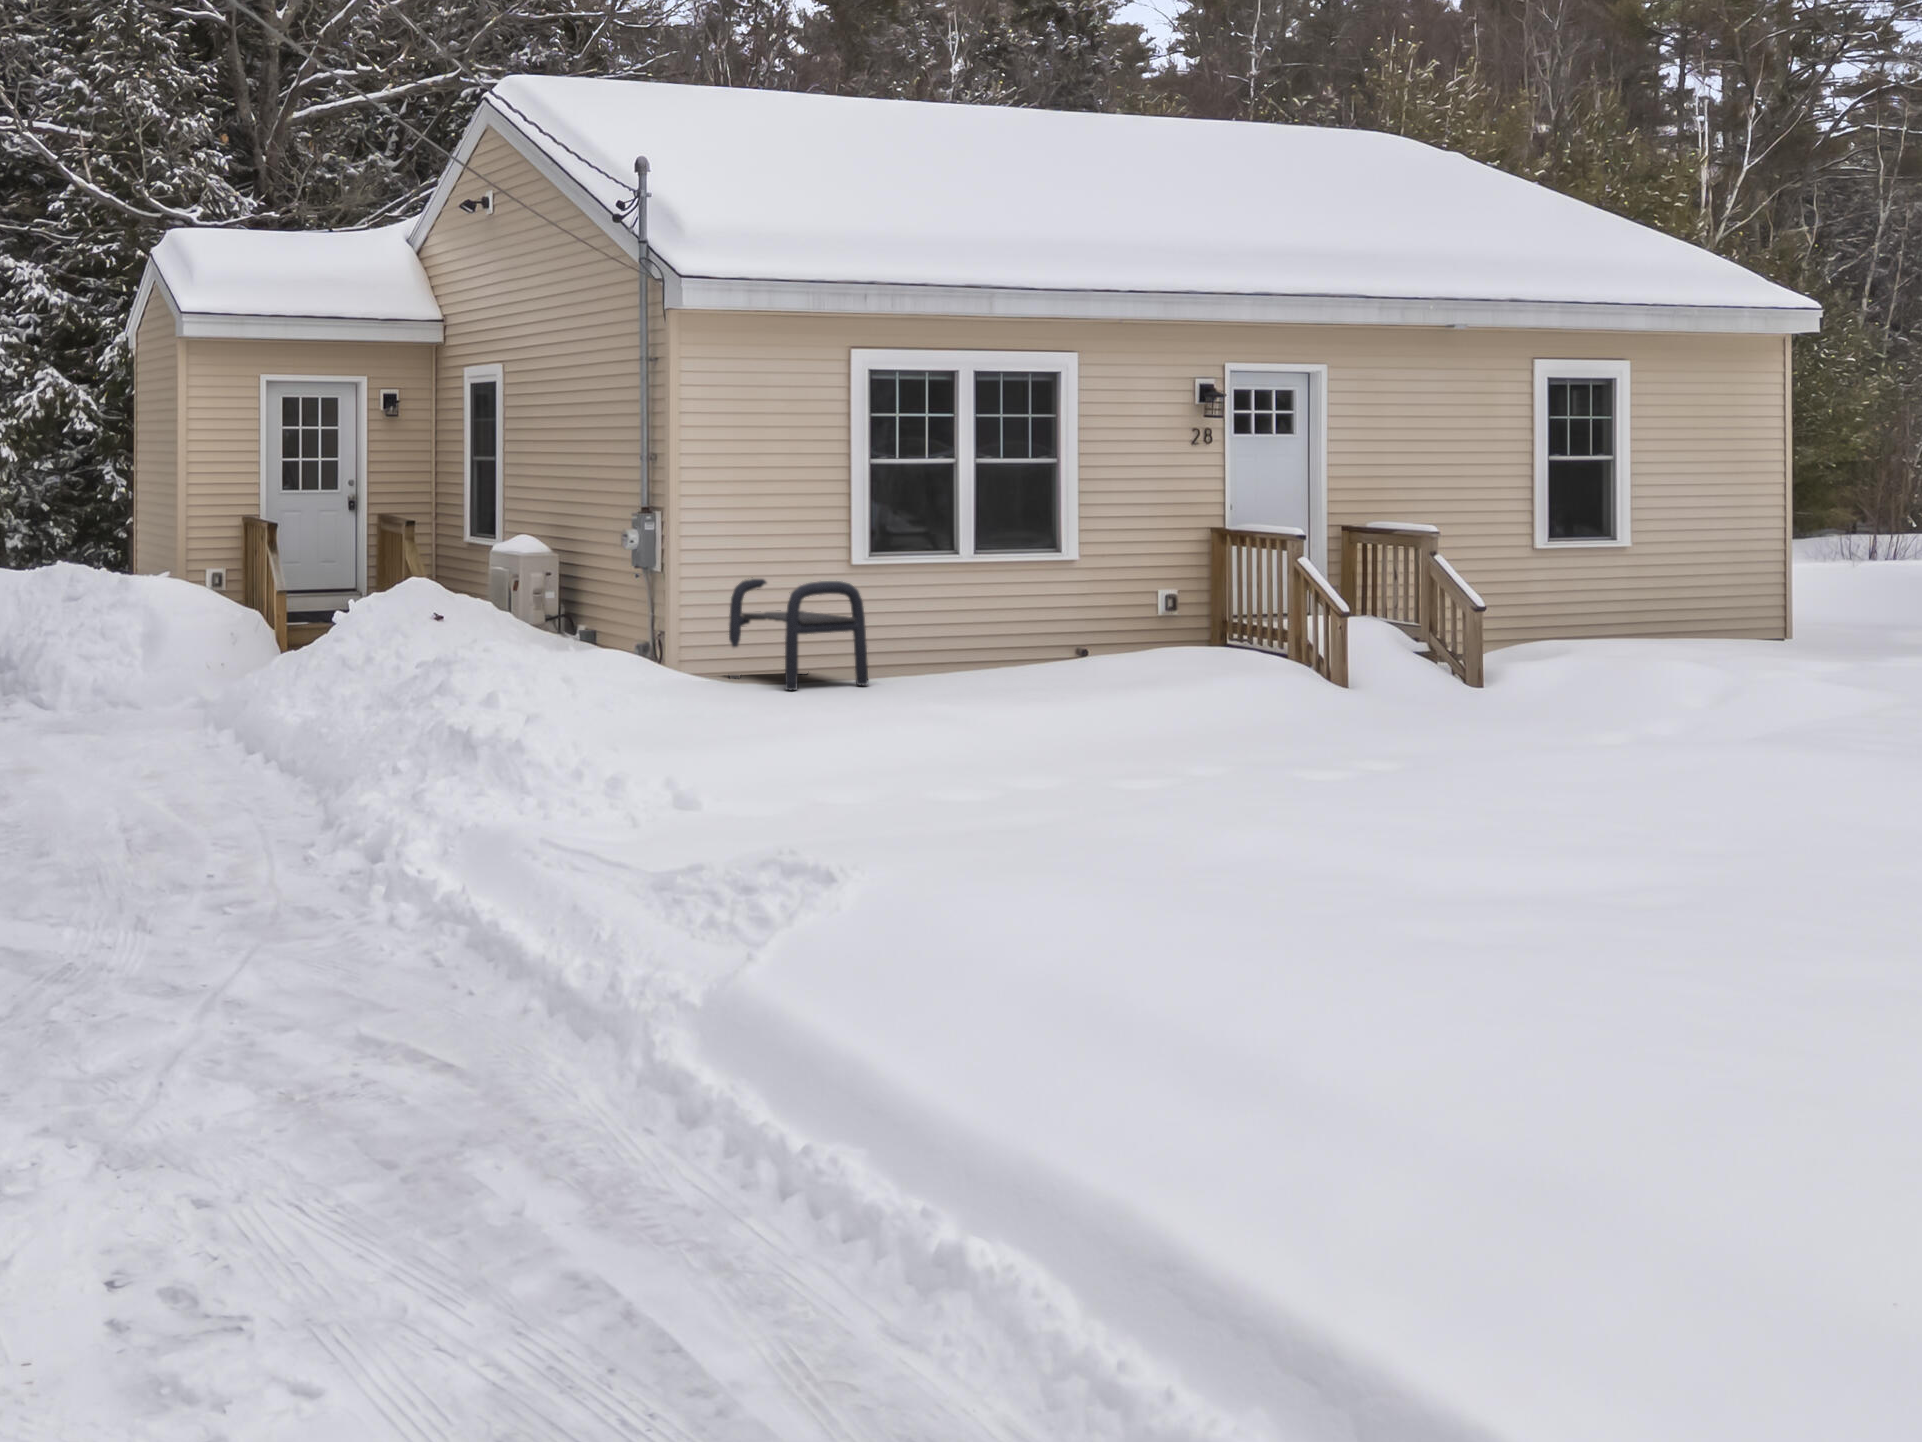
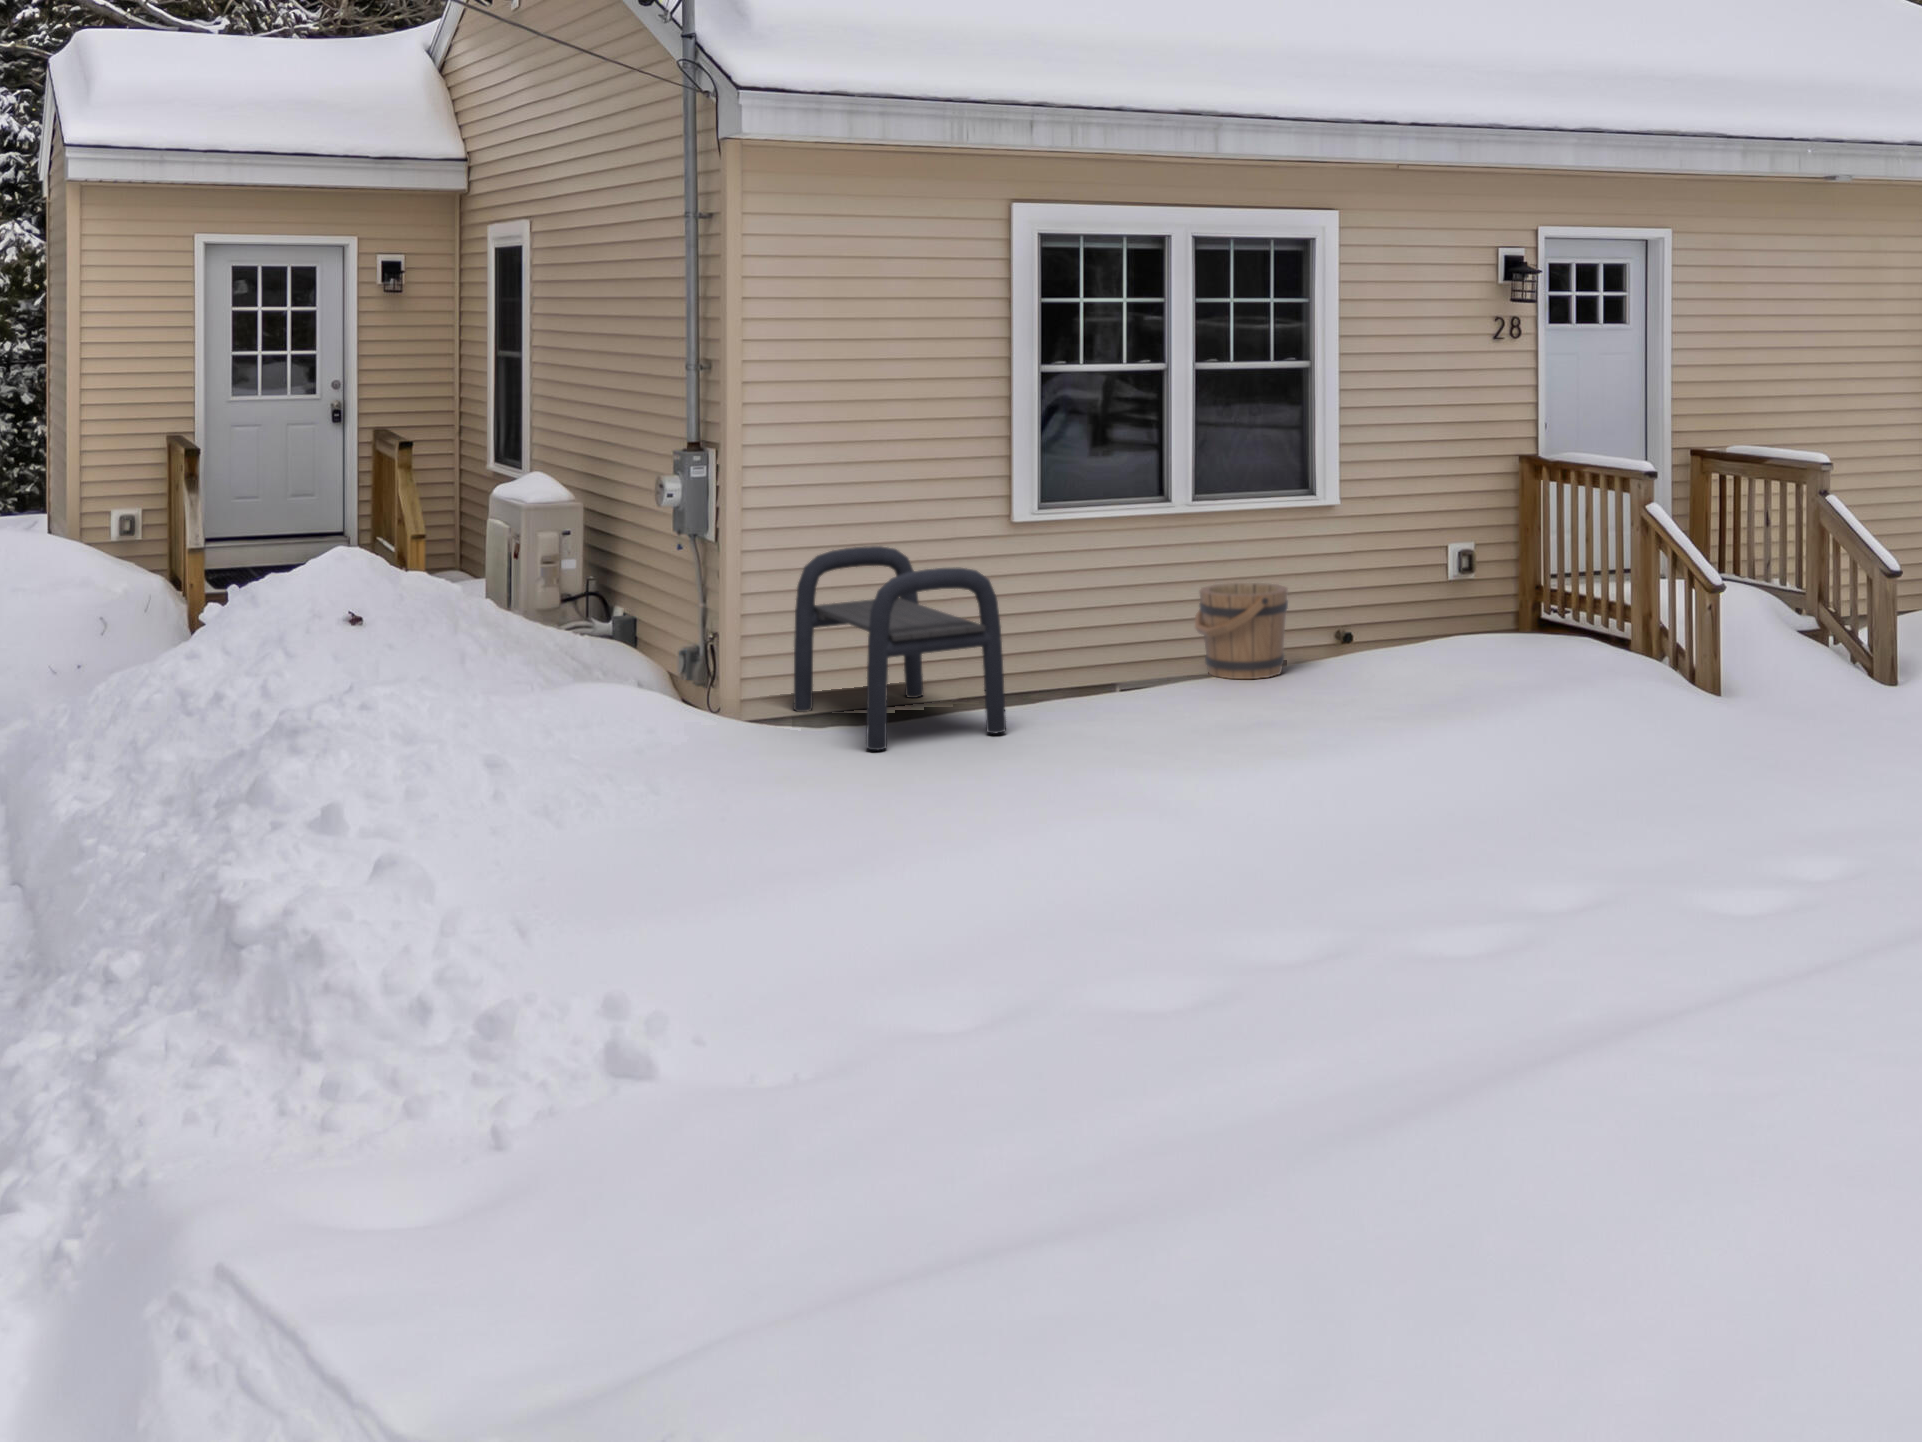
bucket: none [984,609,1048,669] -> present [1195,583,1288,679]

